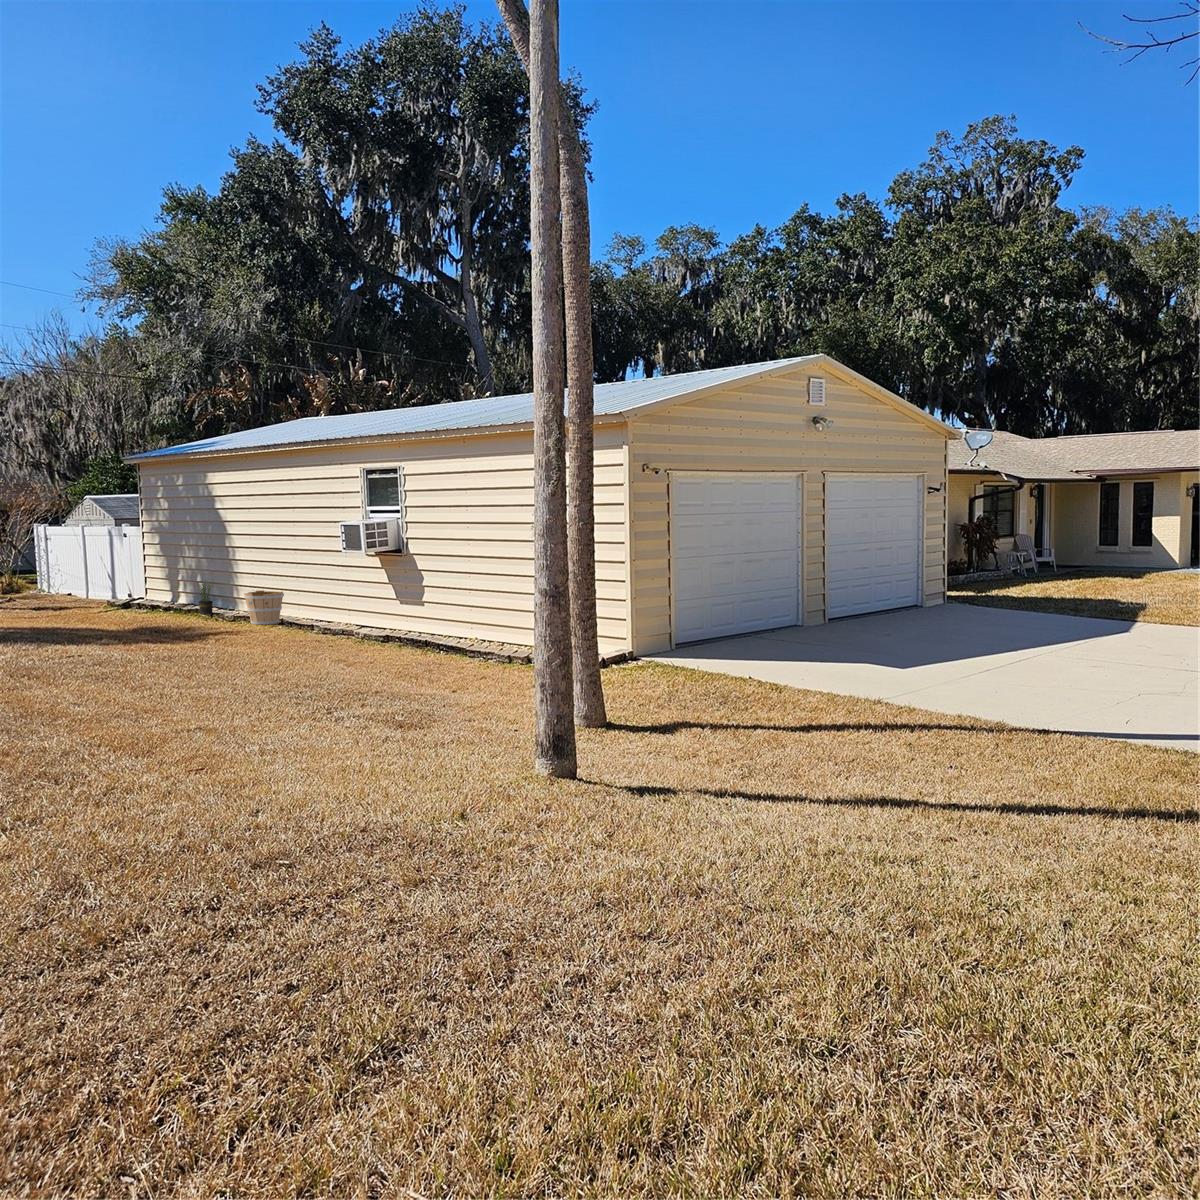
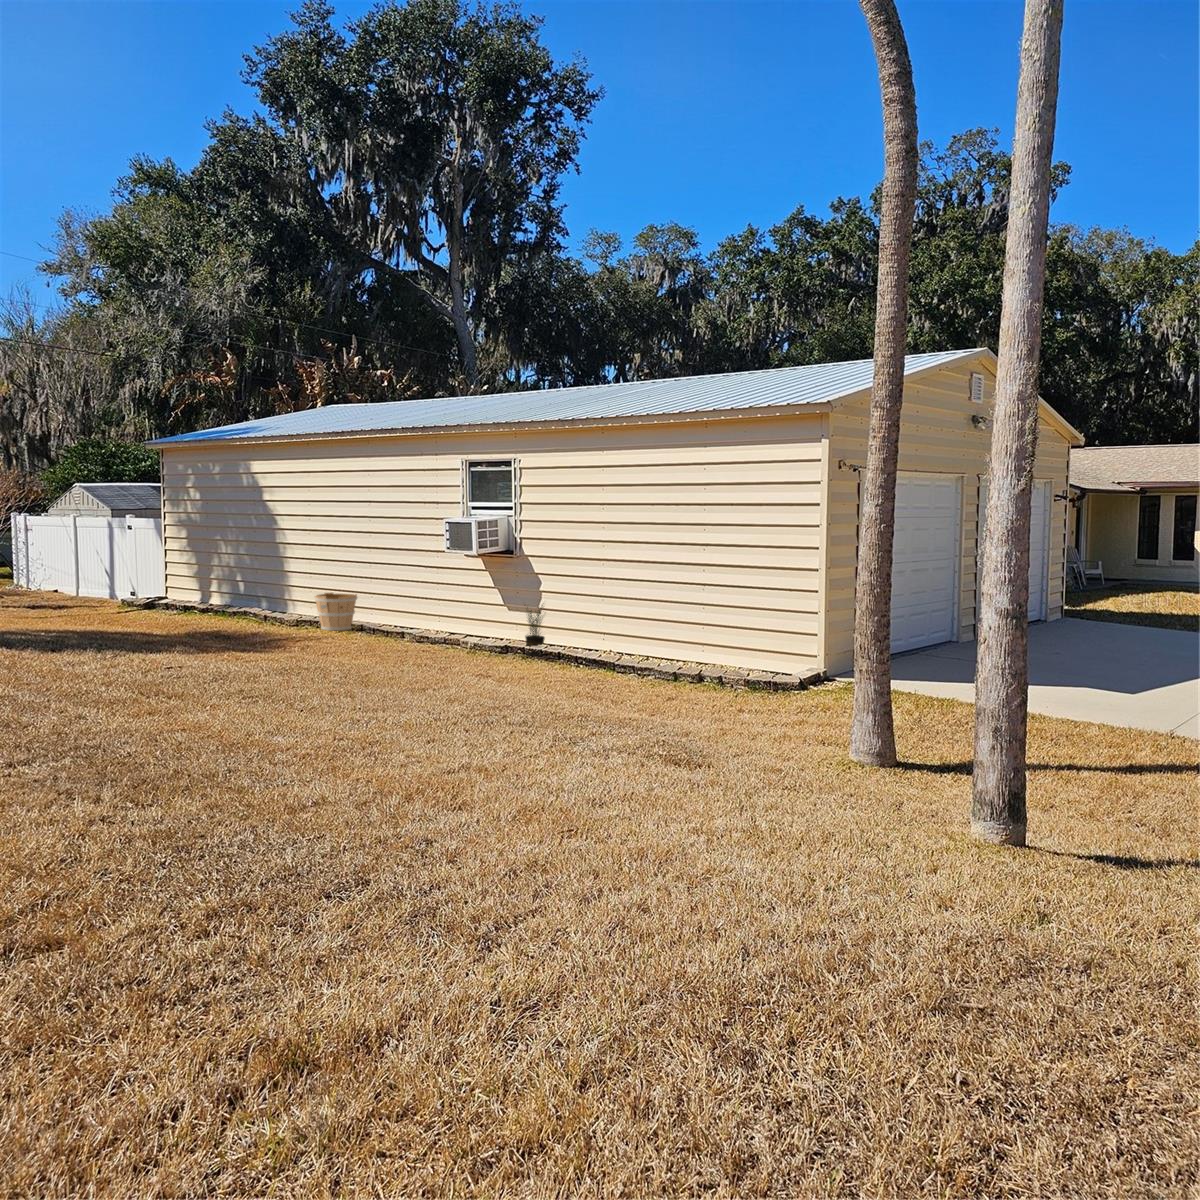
potted plant: present [199,582,213,614] -> present [525,605,545,656]

